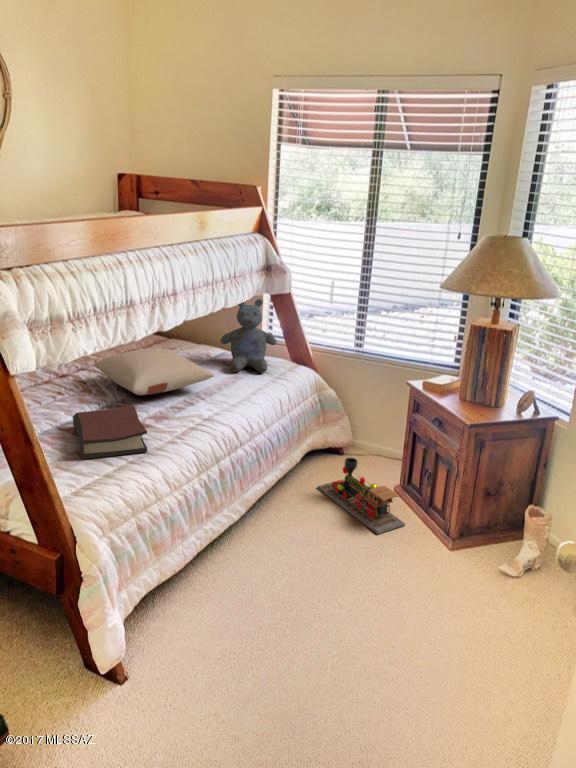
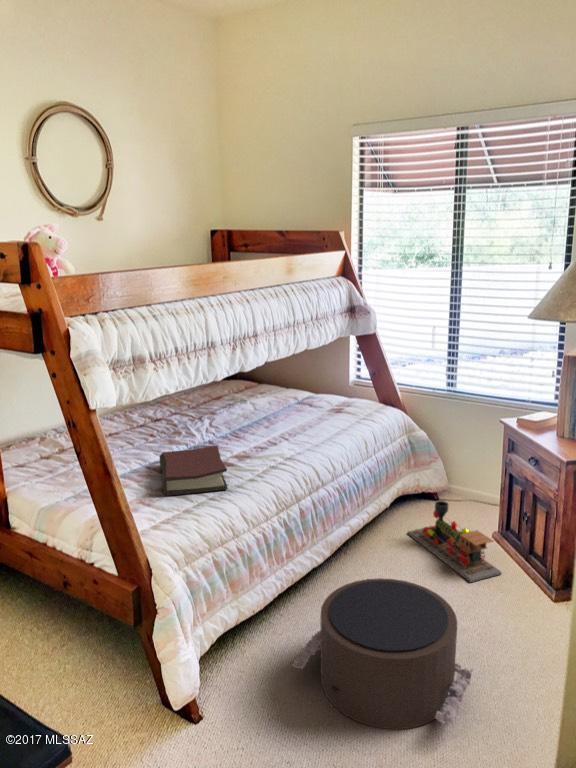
stuffed bear: present [220,299,276,373] -> none [307,341,364,414]
pillow: present [94,349,214,395] -> none [184,393,298,436]
pouf: none [216,537,387,680] -> present [292,578,473,729]

